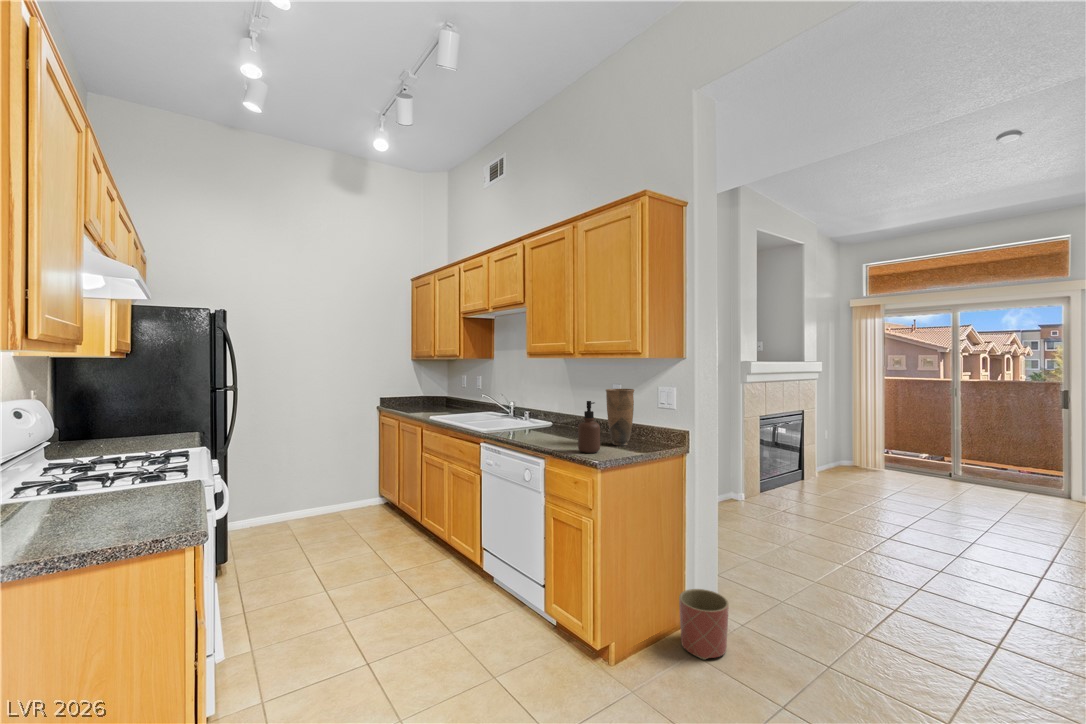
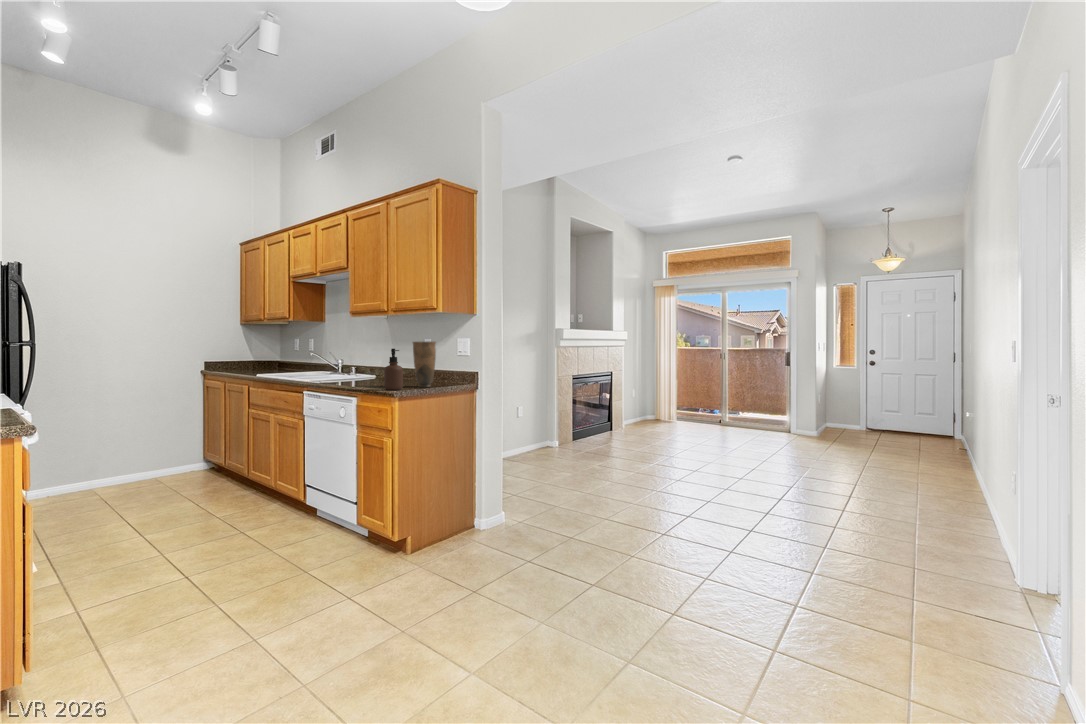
planter: present [679,589,729,660] -> none [467,495,503,543]

